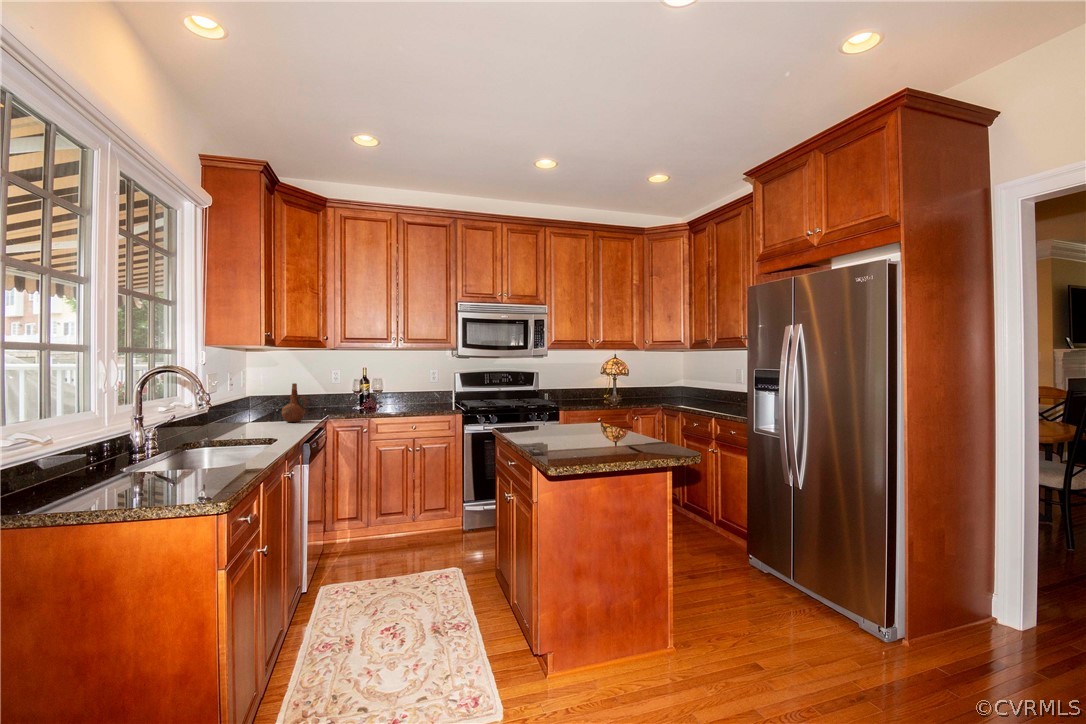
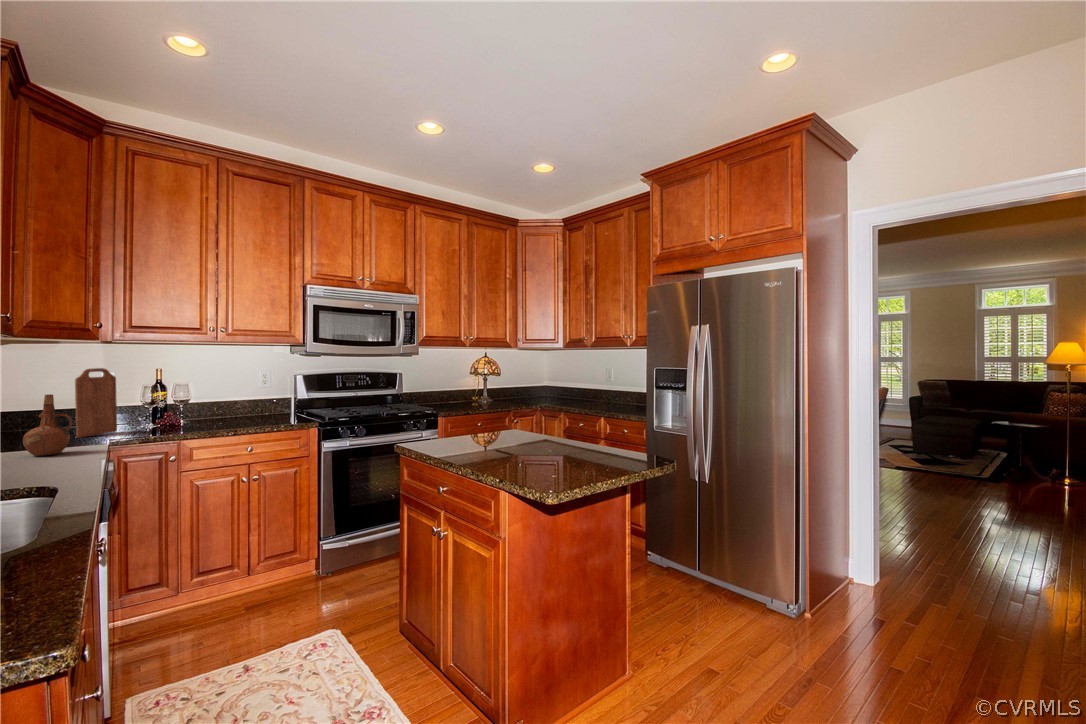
cutting board: none [315,367,340,413] -> present [75,368,117,438]

